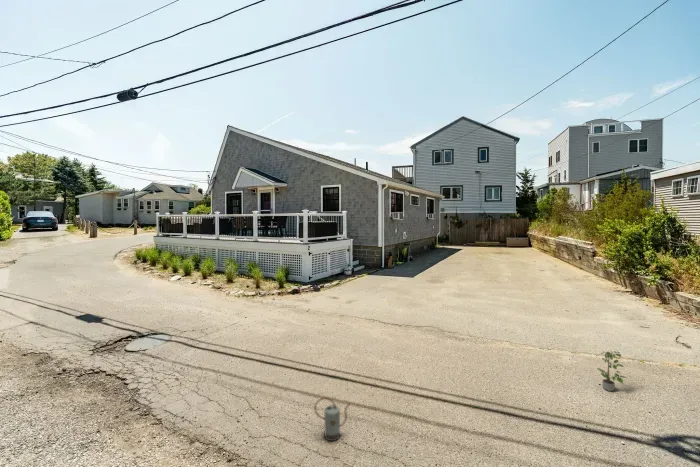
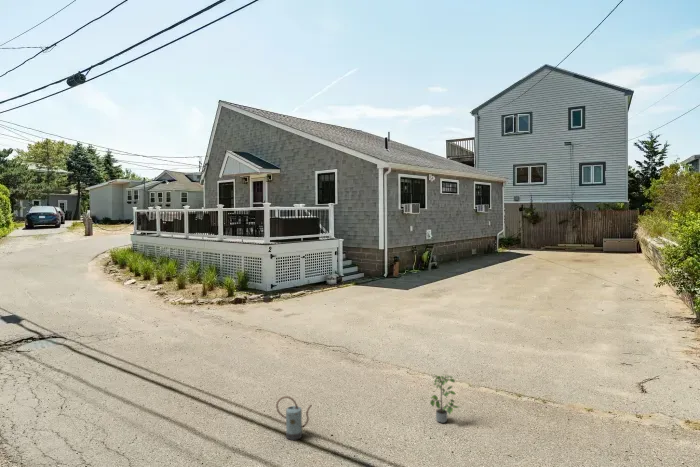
watering can: present [314,397,349,441] -> present [276,396,311,440]

